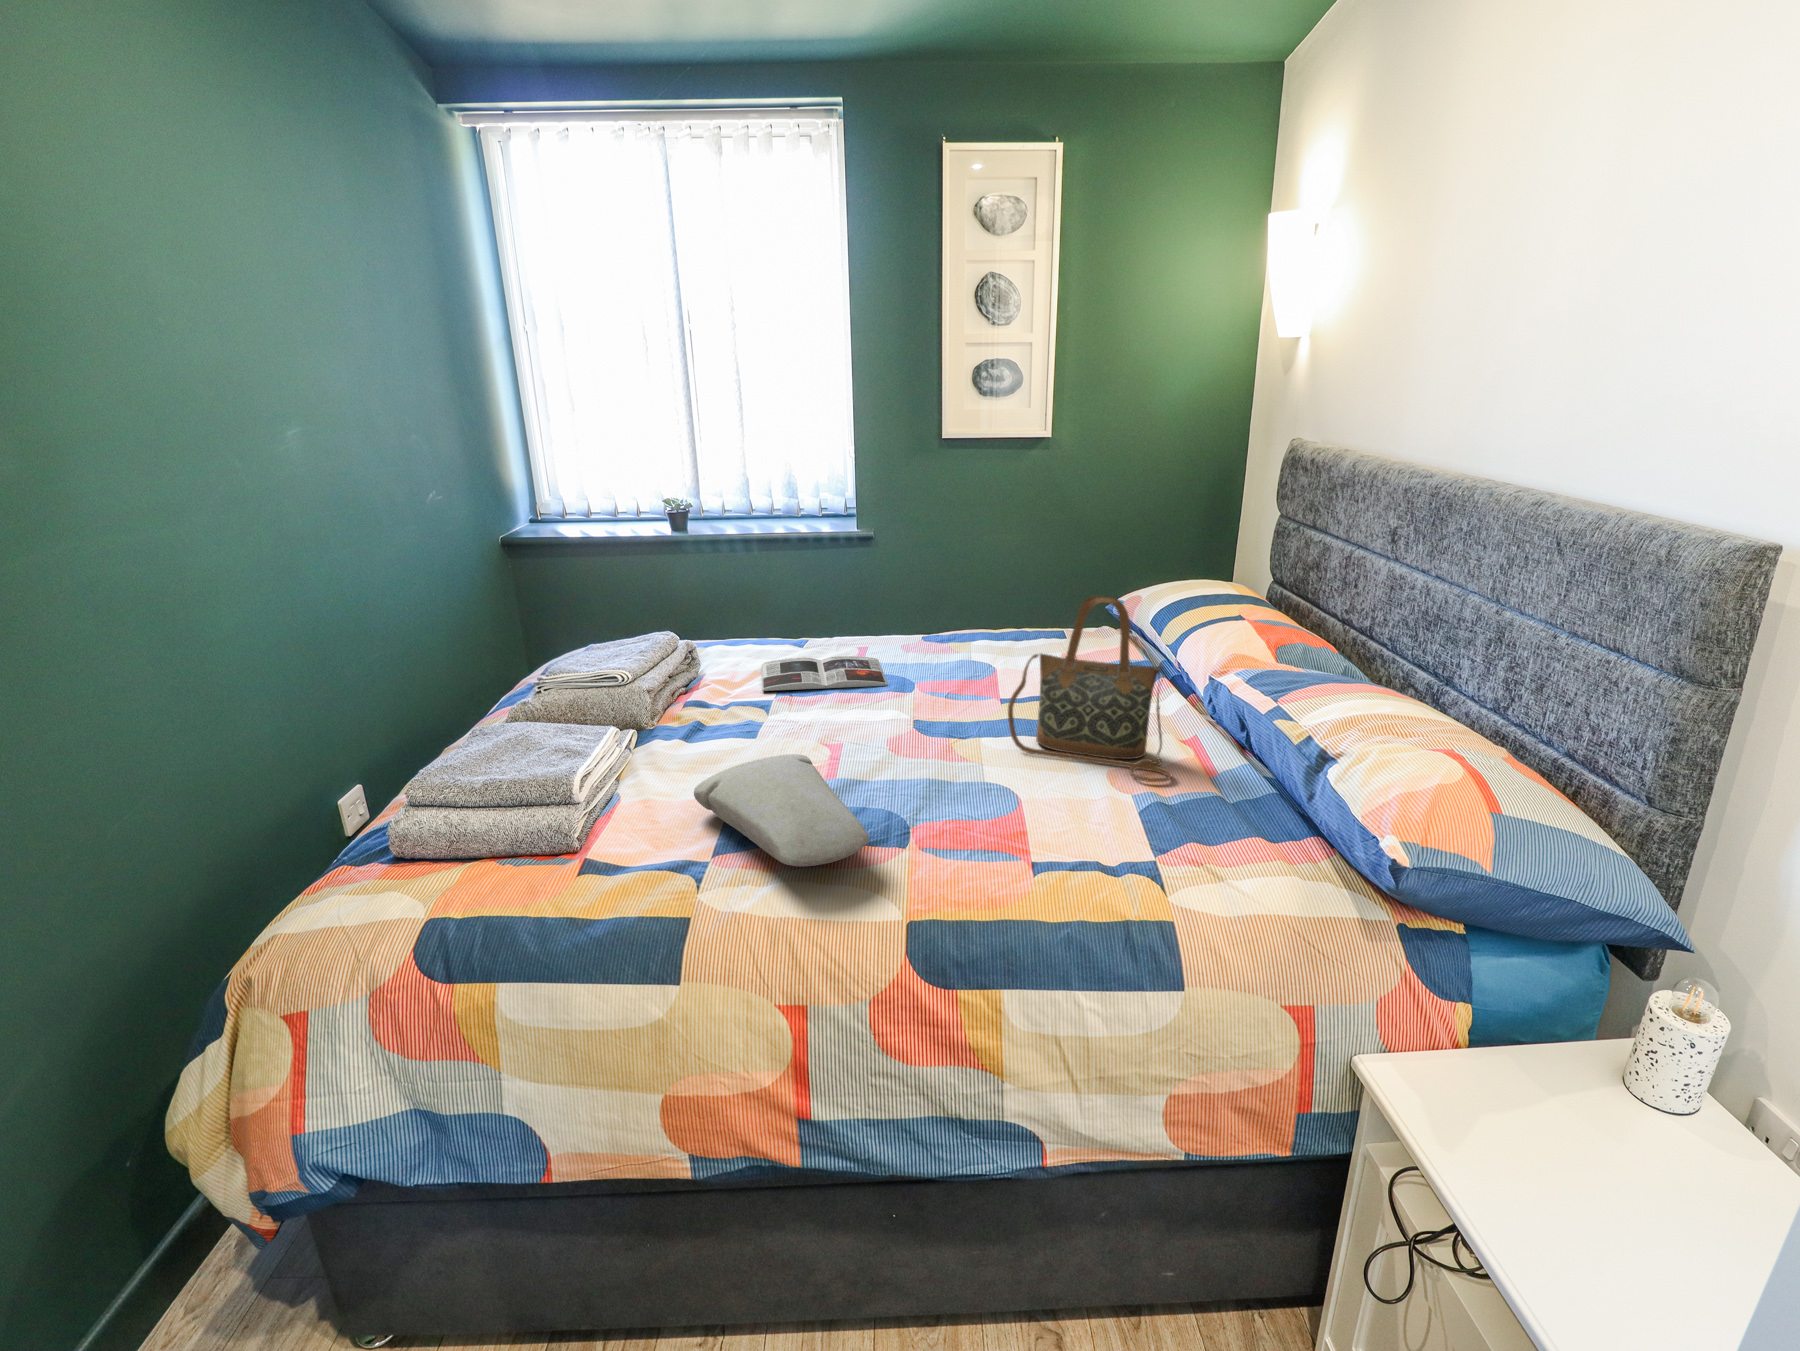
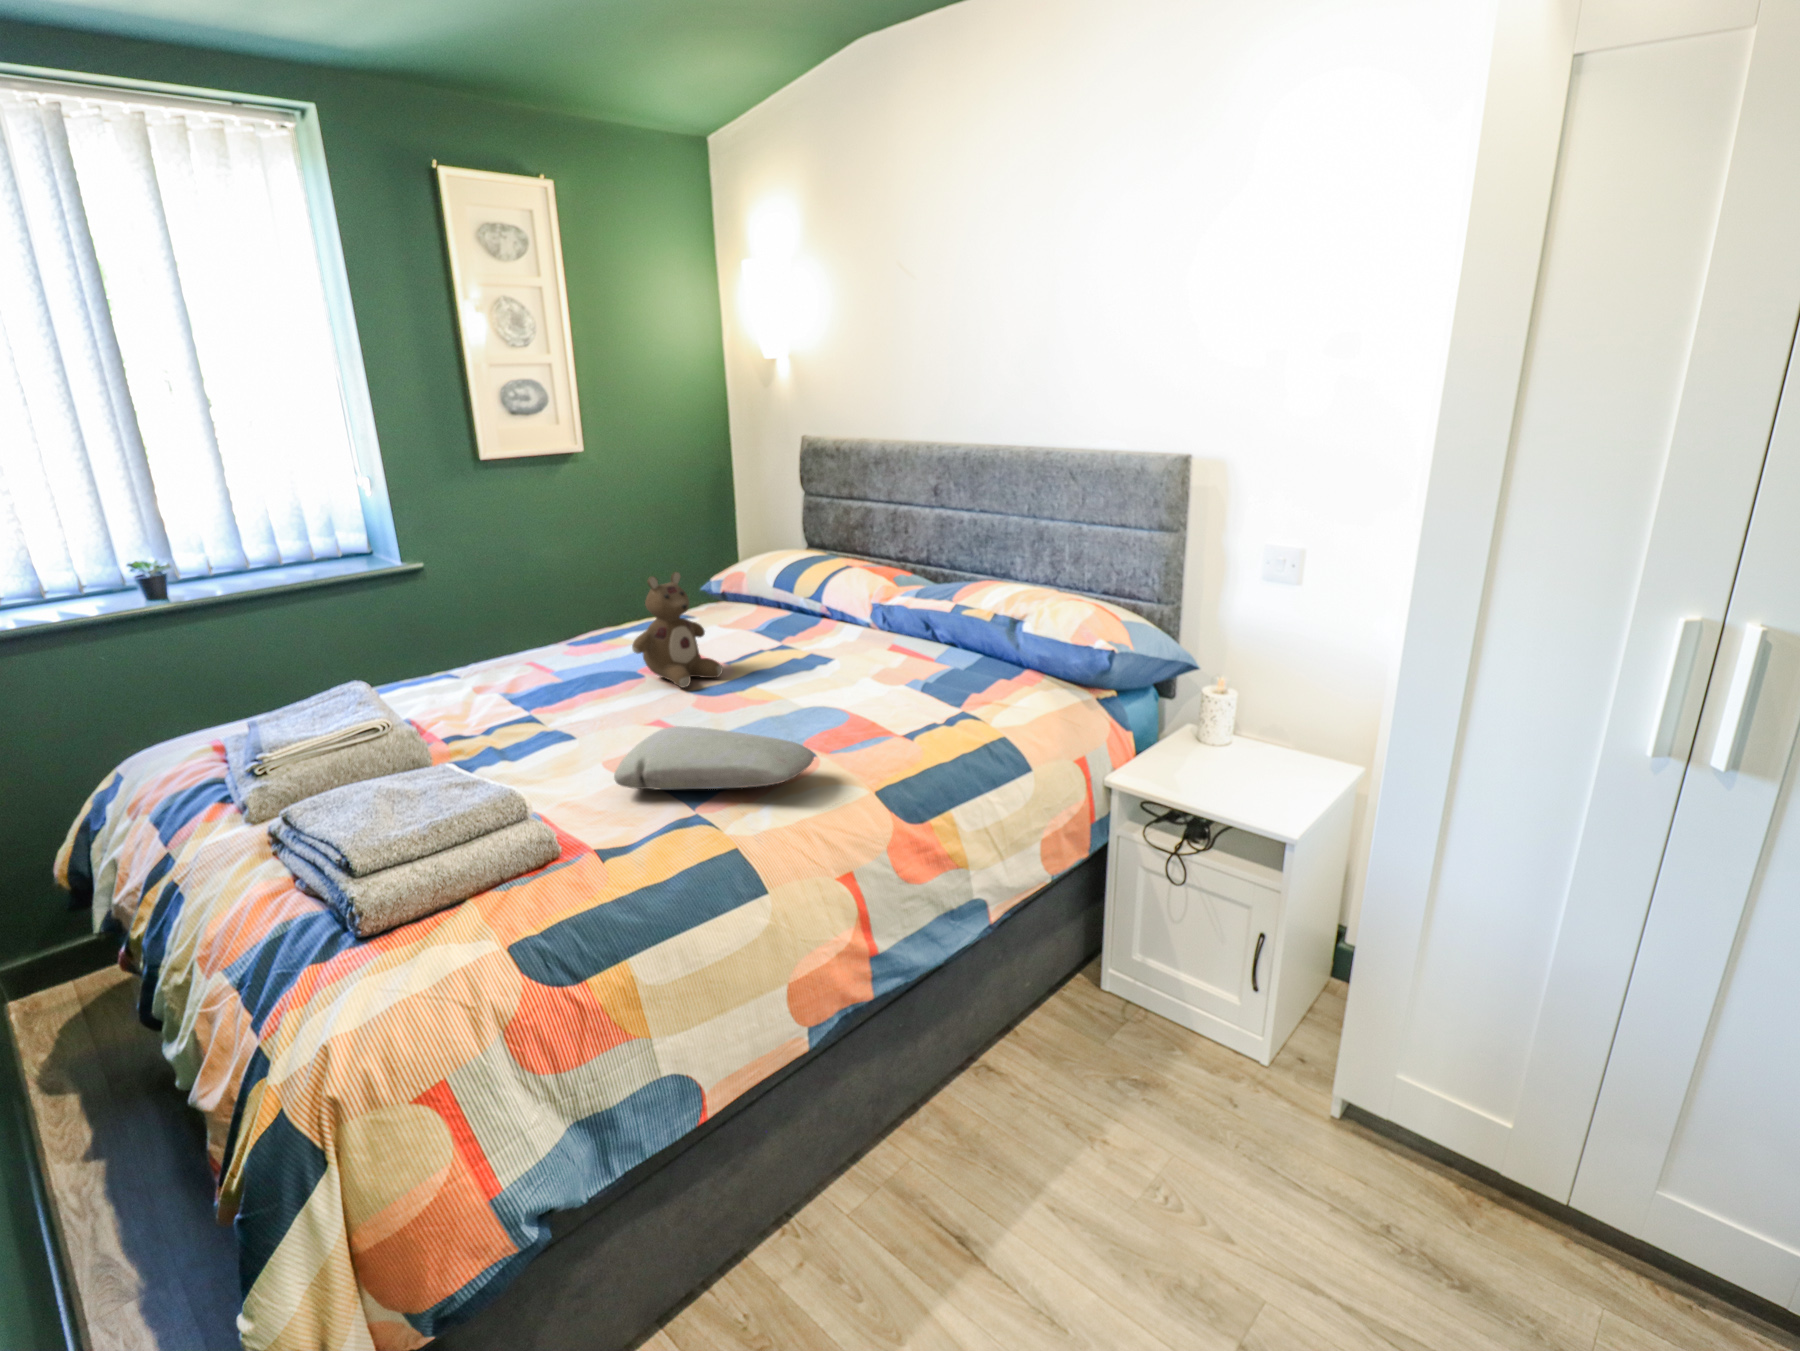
stuffed bear: none [900,584,994,711] -> present [632,572,723,688]
handbag: present [1008,596,1172,782] -> none [771,552,906,689]
magazine: present [762,656,888,691] -> none [457,671,613,718]

